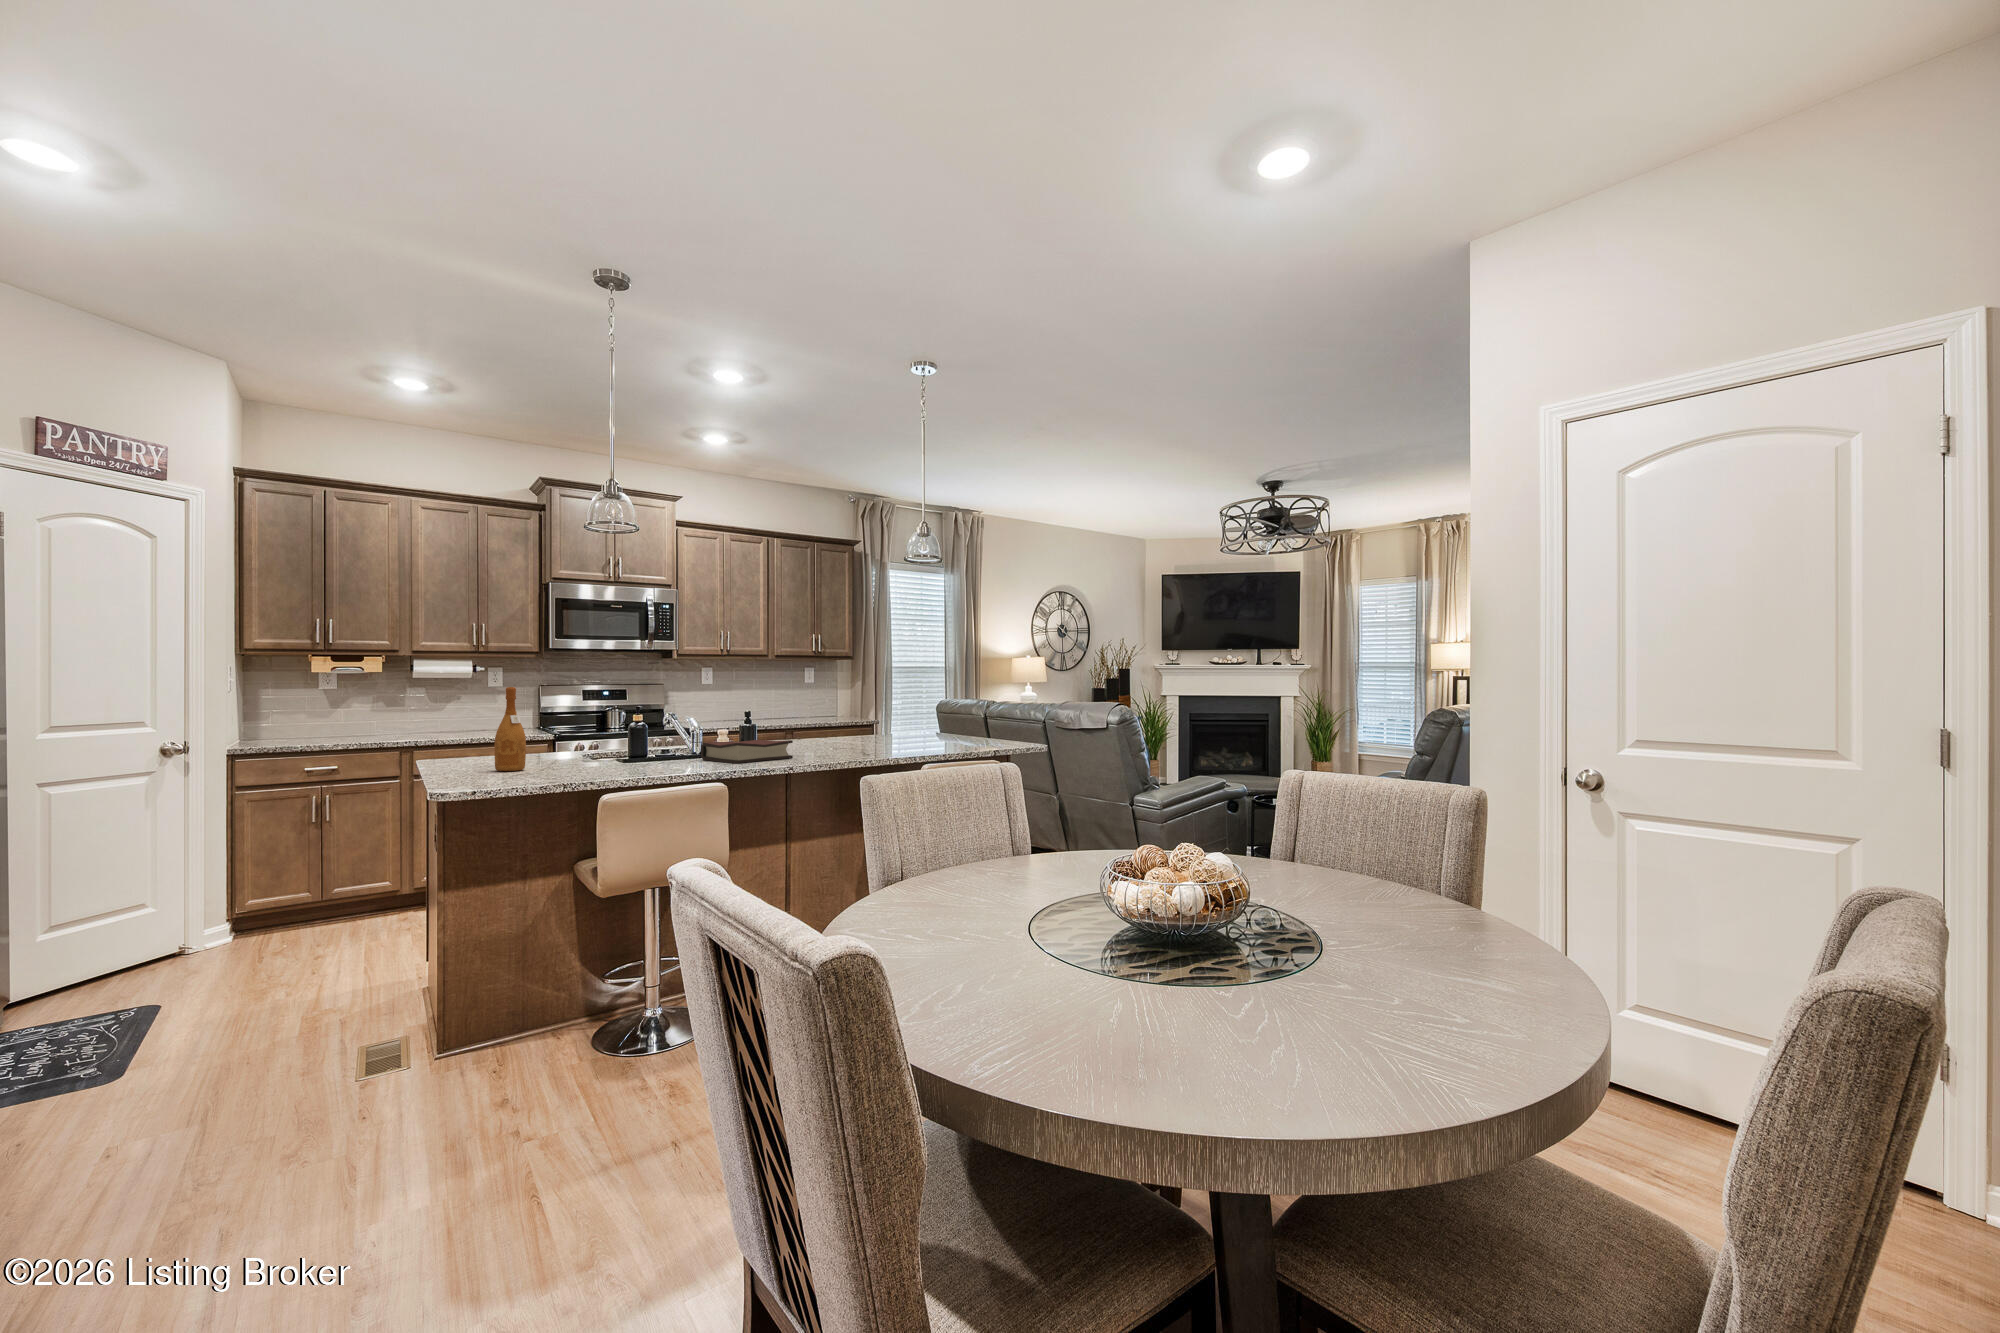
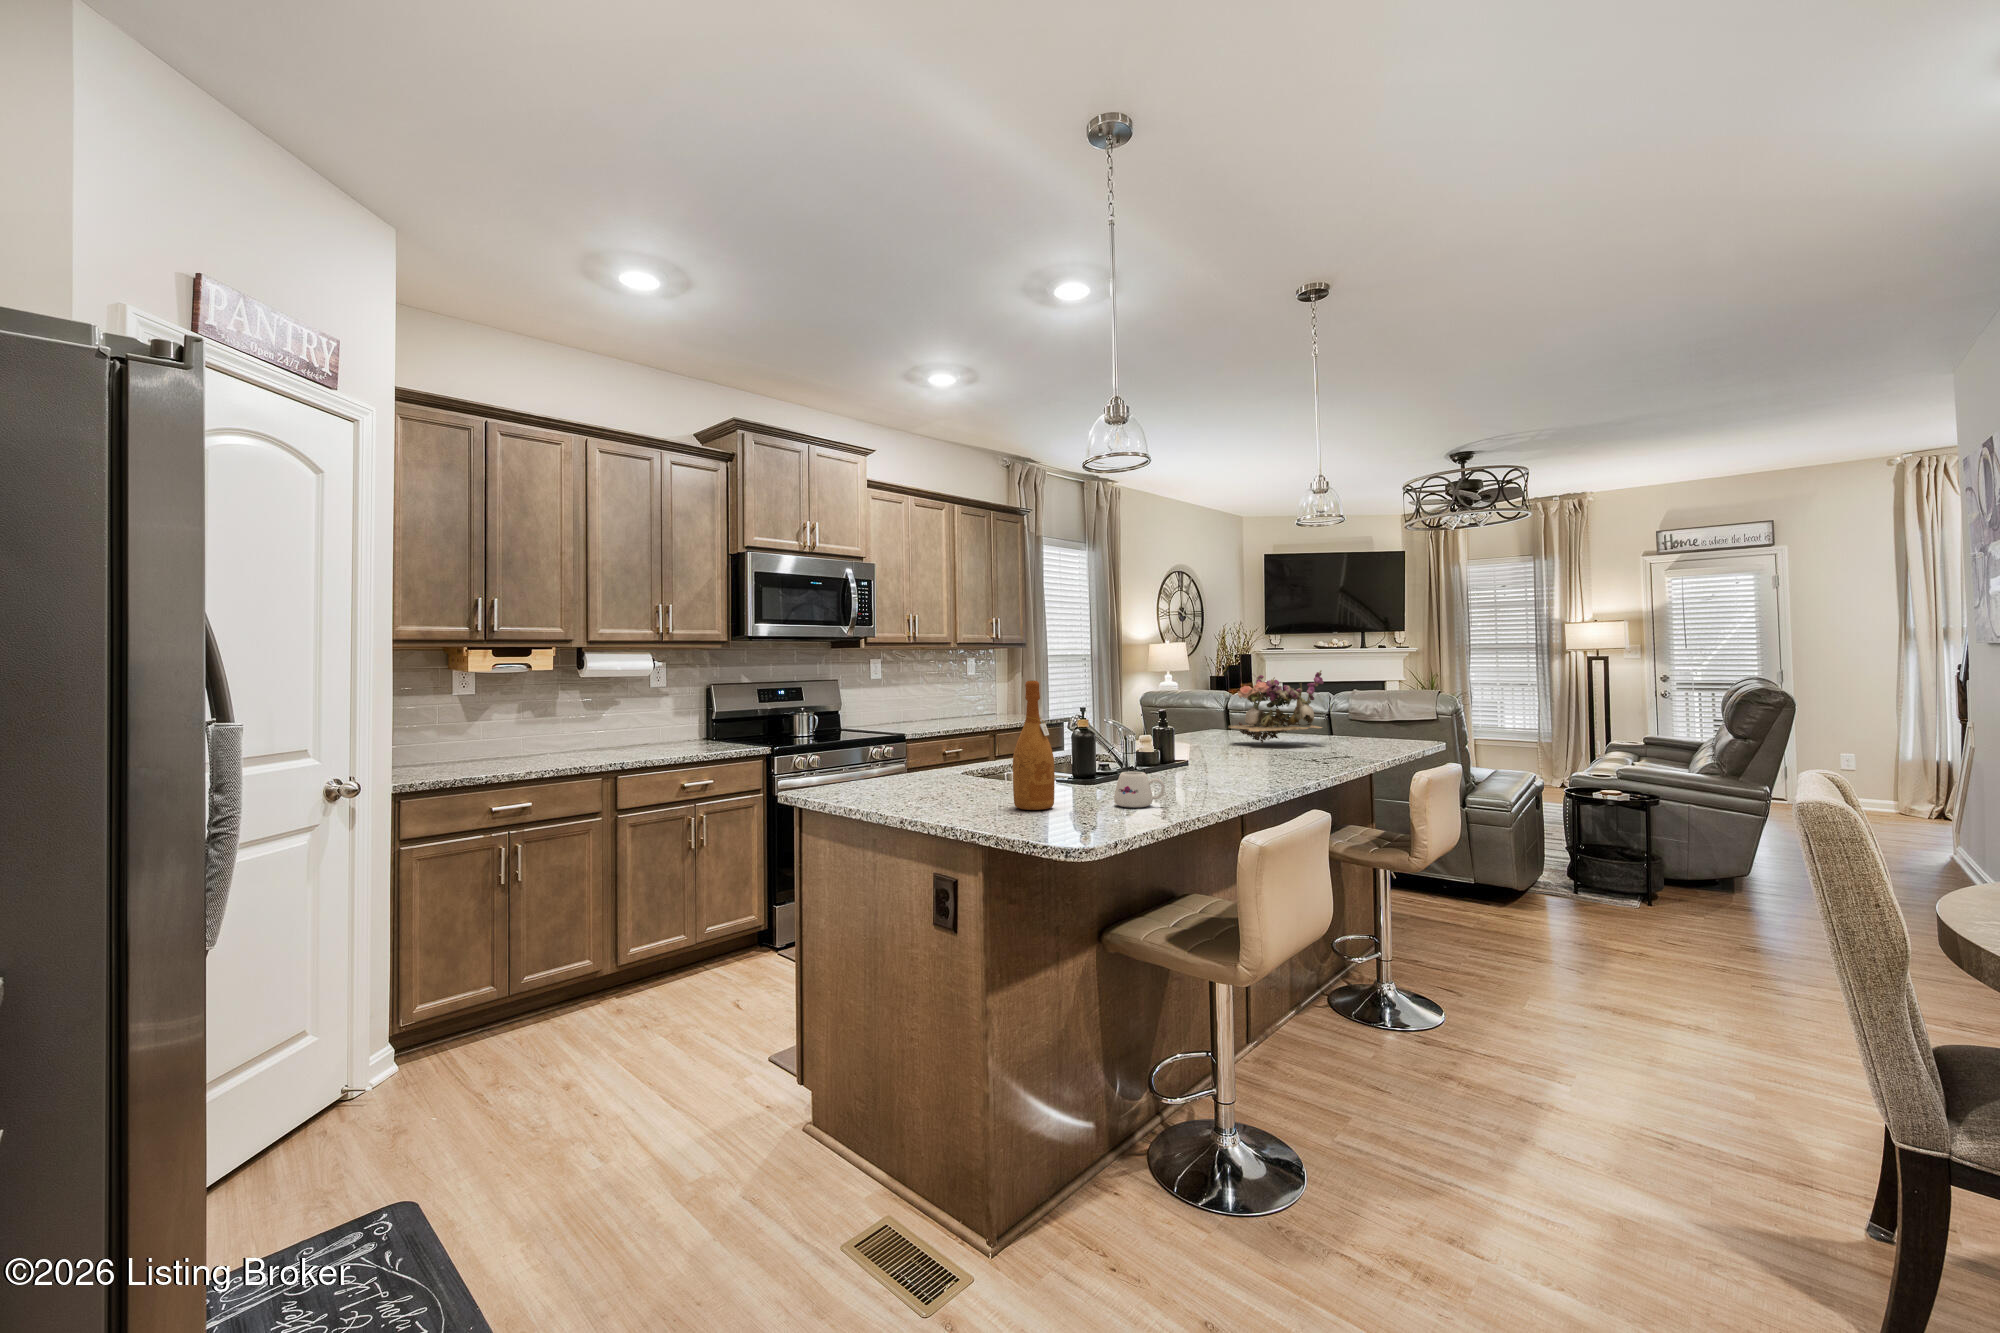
flower arrangement: none [868,684,937,743] -> present [1229,670,1323,743]
hardback book: present [701,740,793,763] -> none [1190,746,1289,782]
mug: none [558,749,586,772] -> present [1114,772,1165,808]

